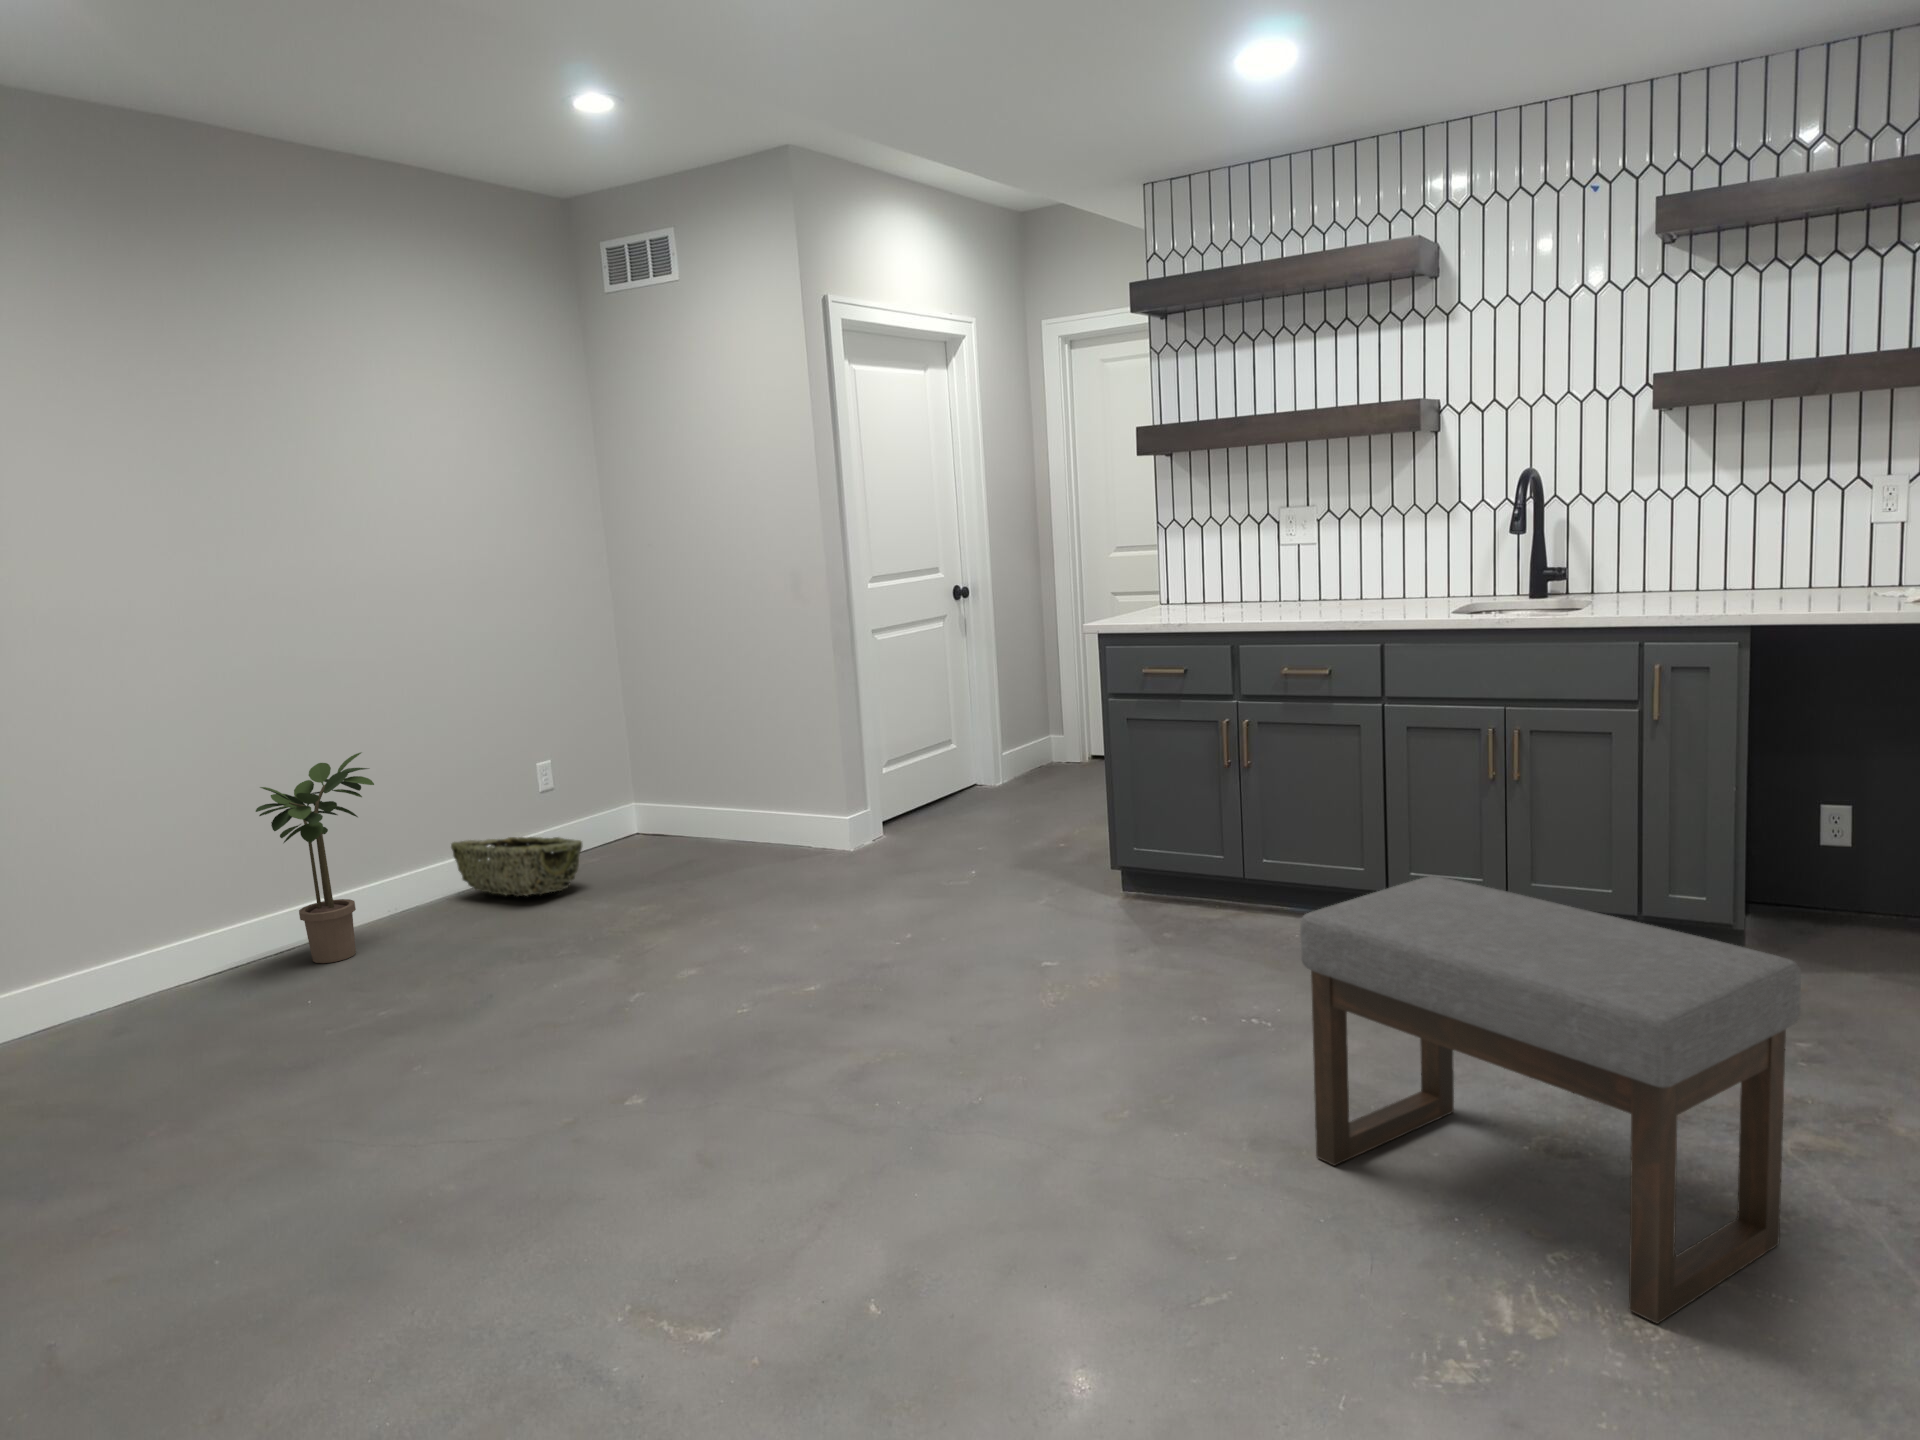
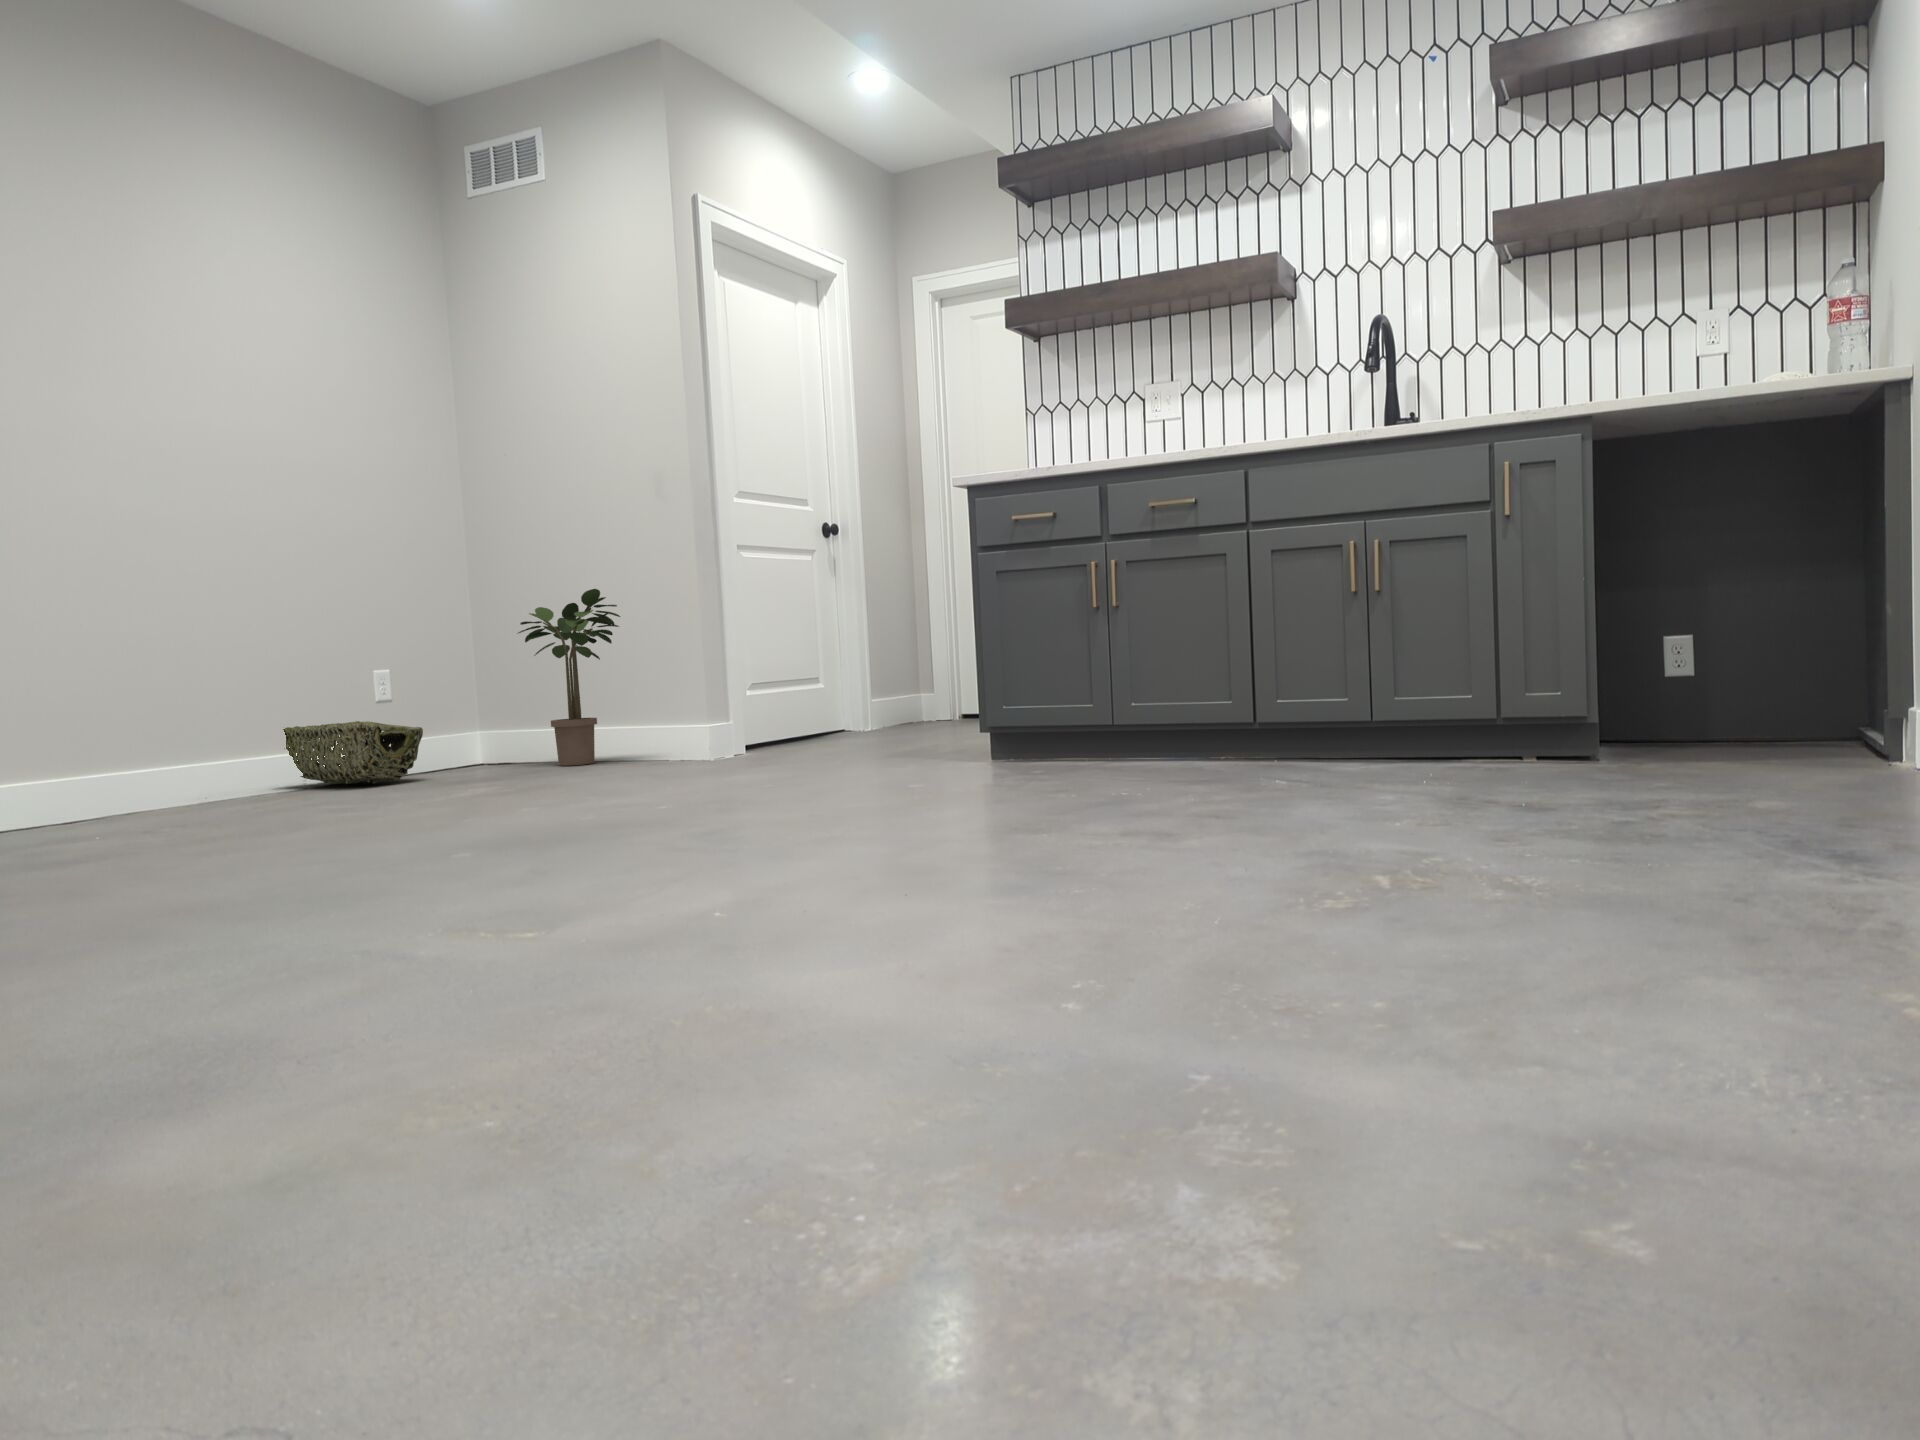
potted plant: present [256,752,374,963] -> present [517,589,620,766]
ottoman: present [1300,876,1801,1324] -> none [1130,544,1601,875]

